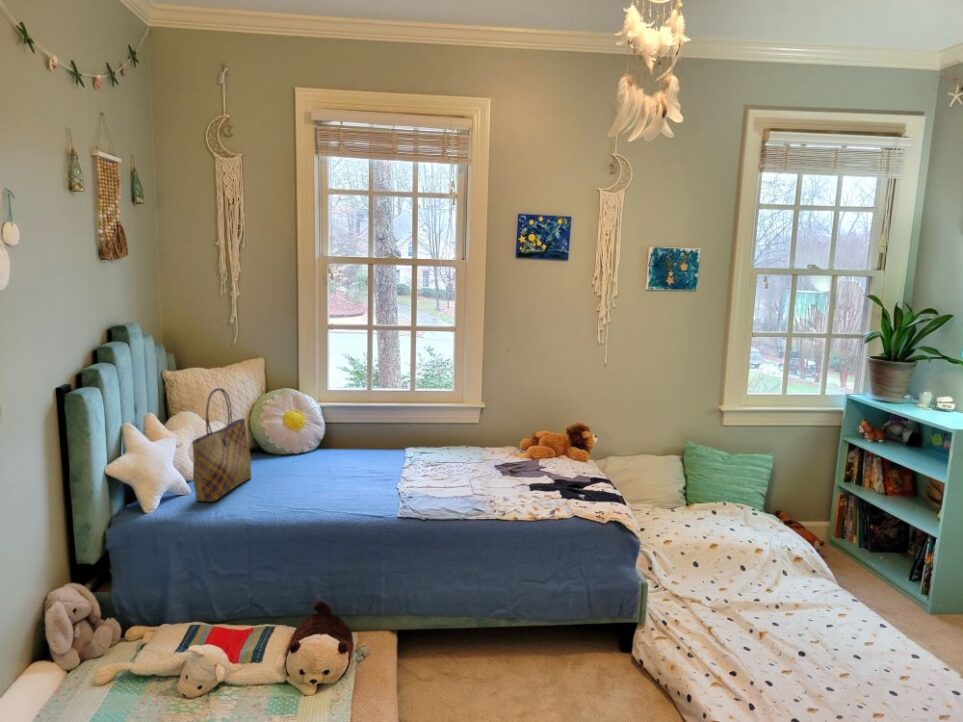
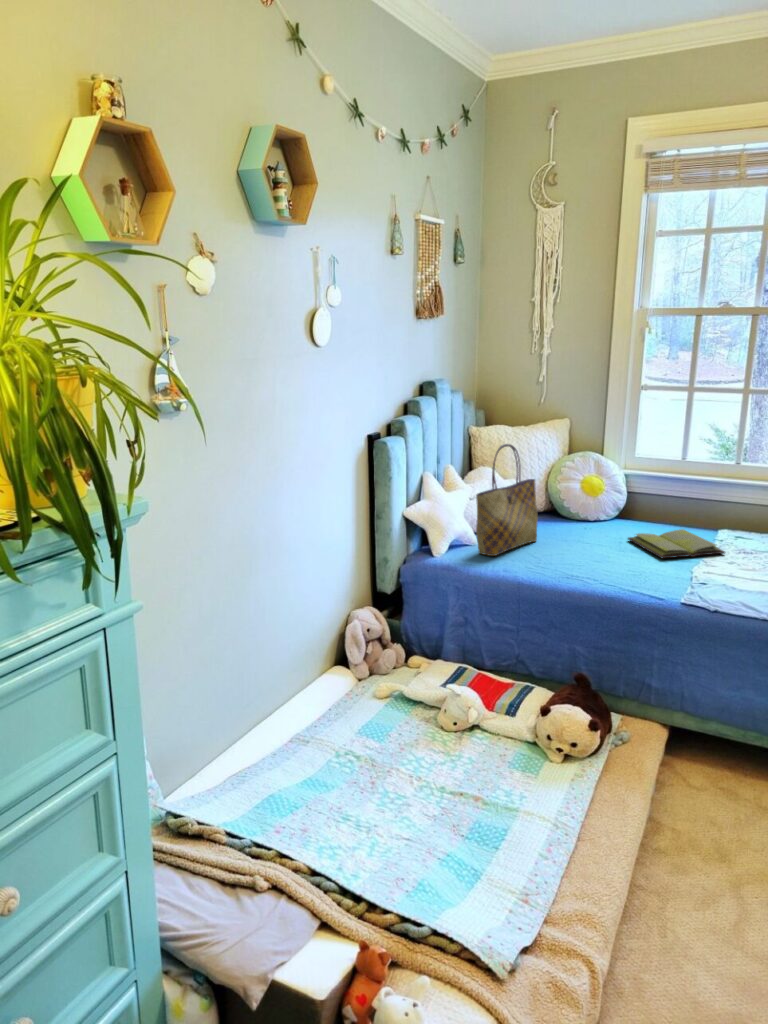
diary: none [333,449,414,478] -> present [628,529,725,558]

